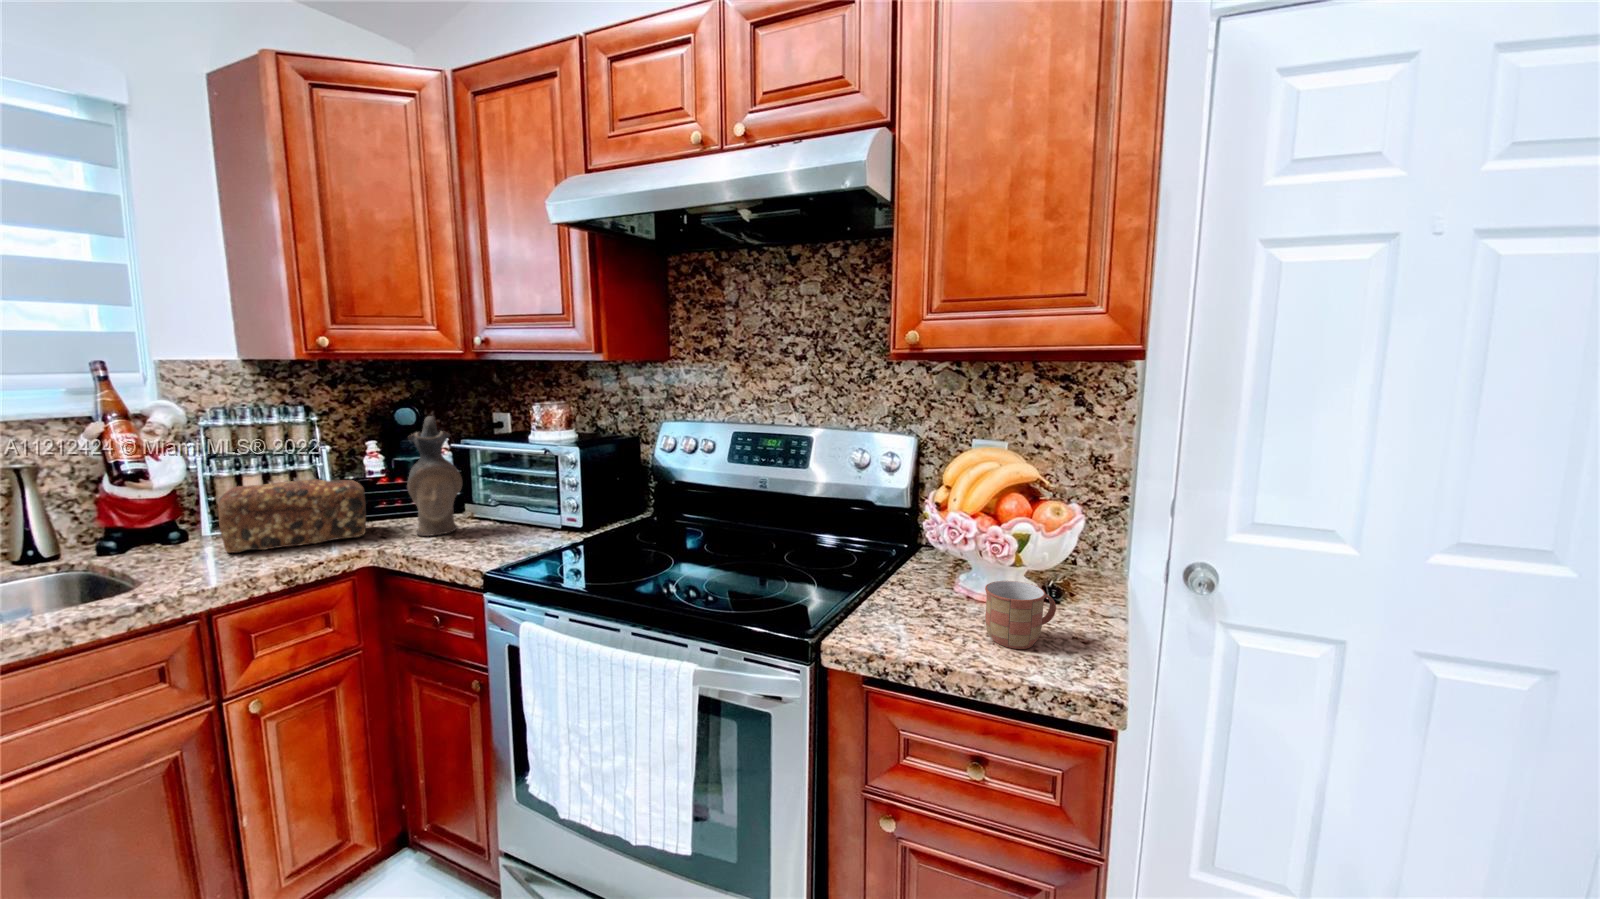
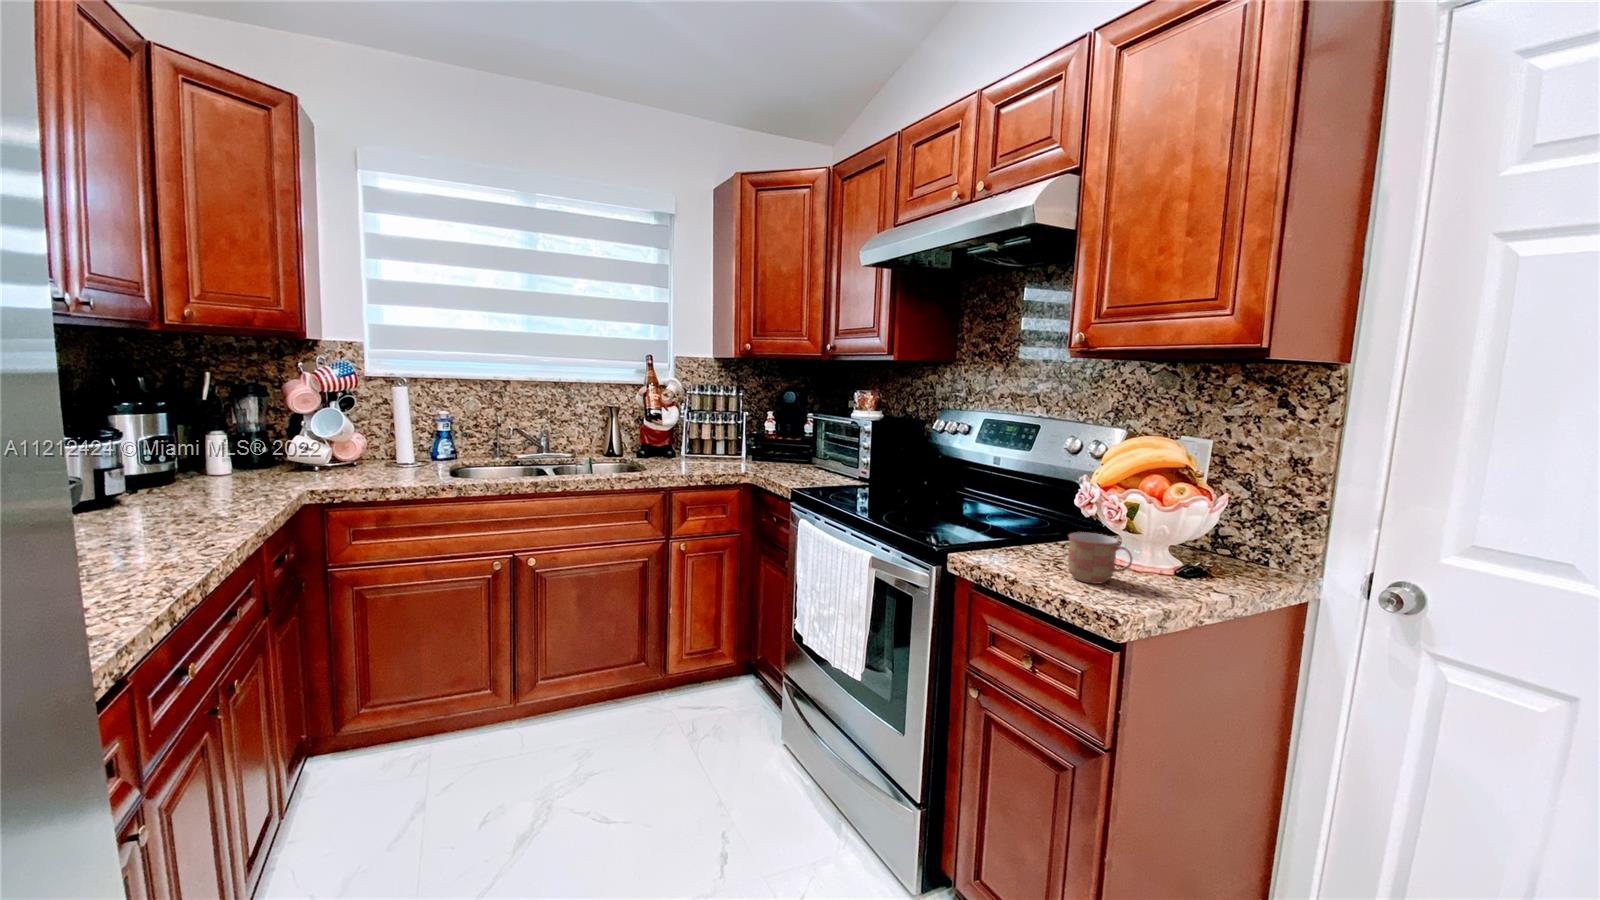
ceramic pitcher: present [407,416,462,536] -> none [774,394,806,473]
bread loaf: present [218,479,366,553] -> none [683,428,756,467]

